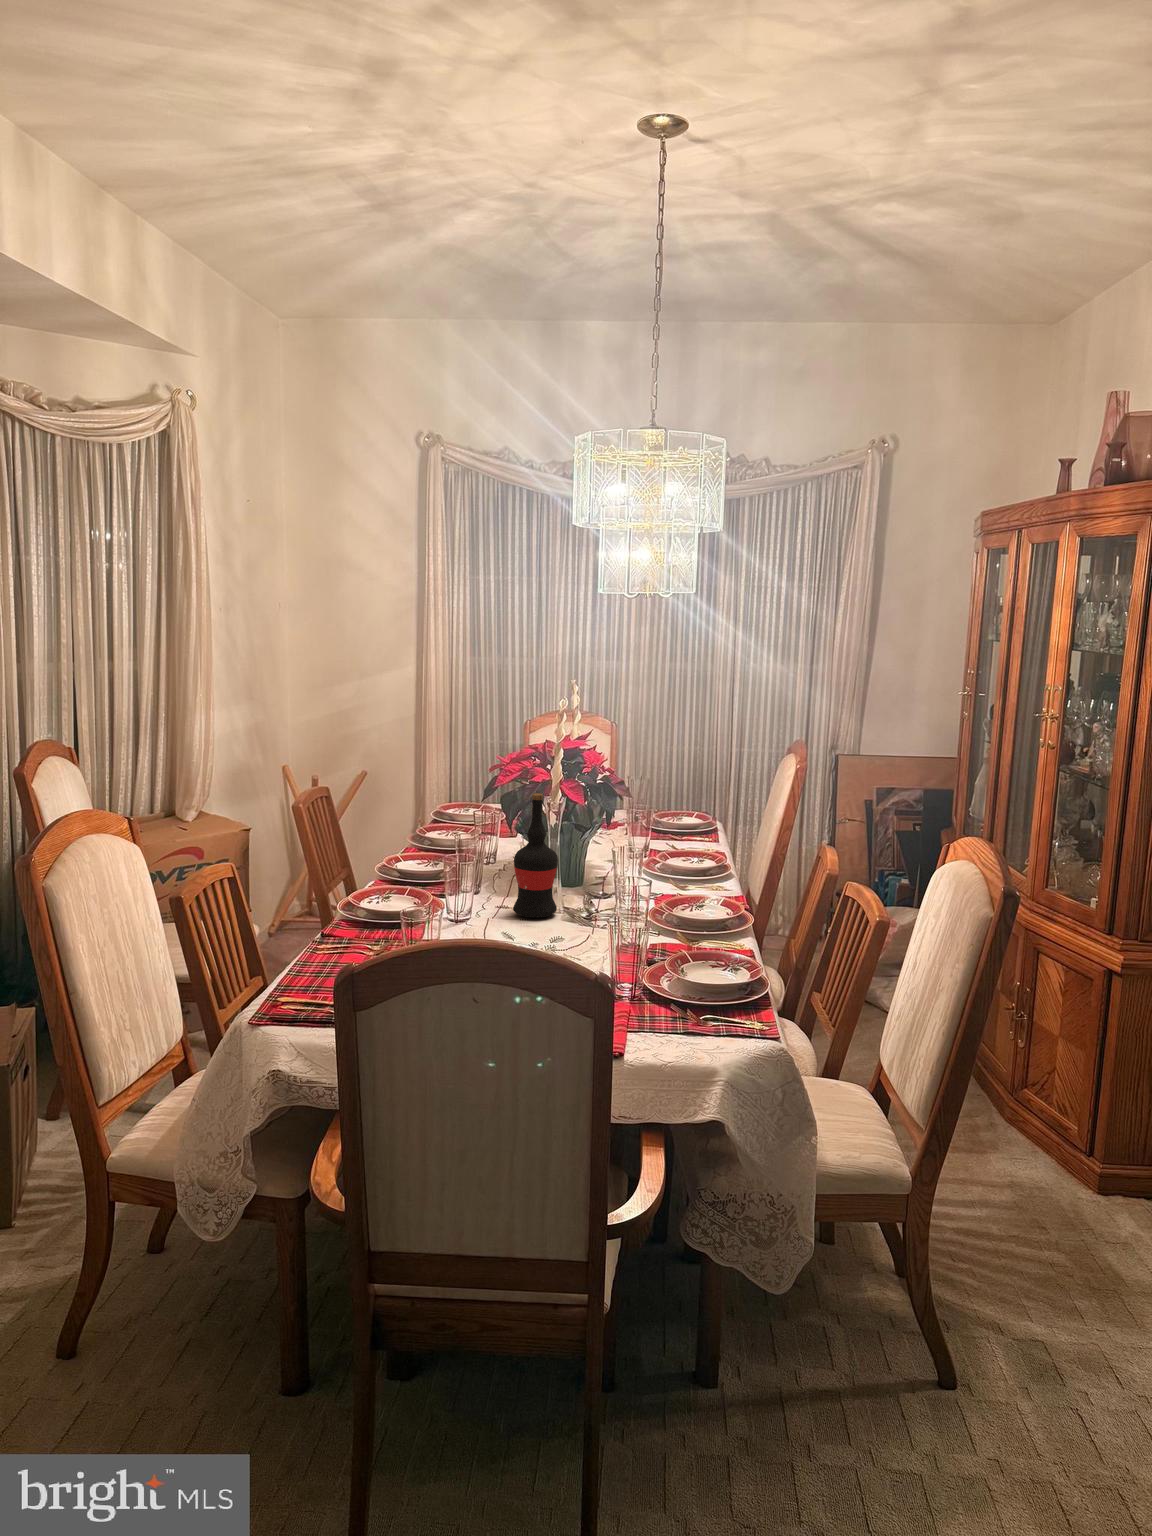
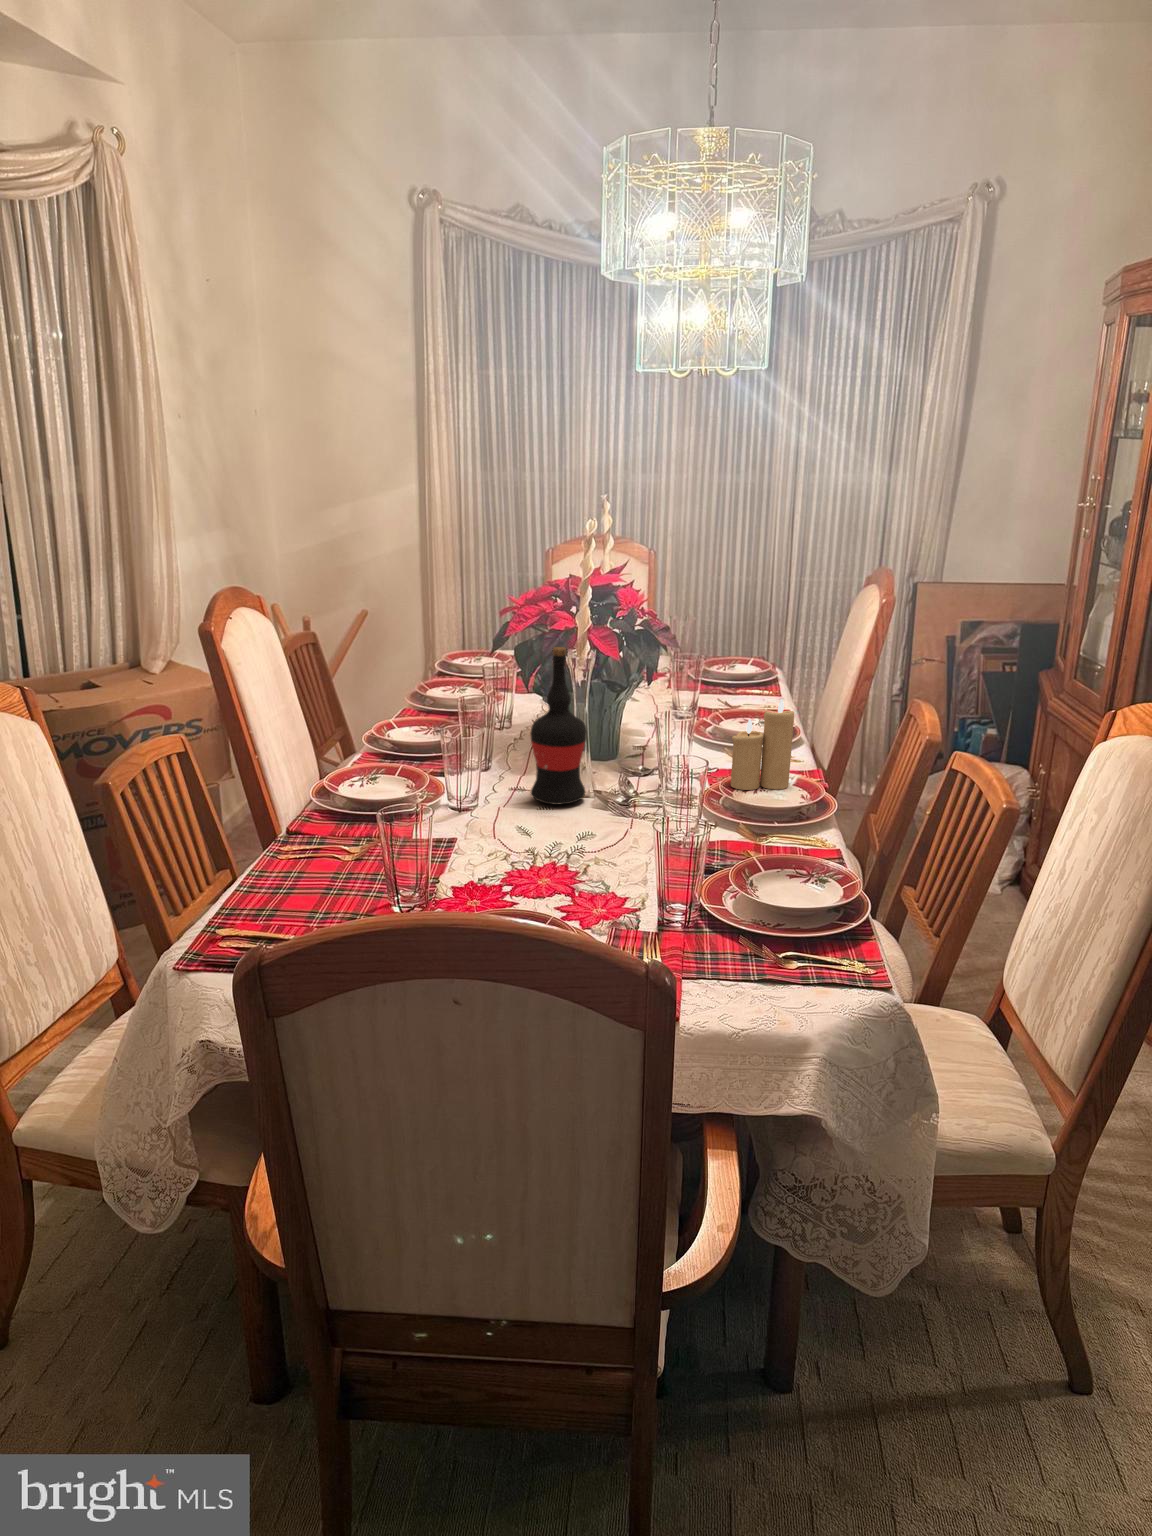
candle: none [672,837,722,909] -> present [731,699,794,790]

